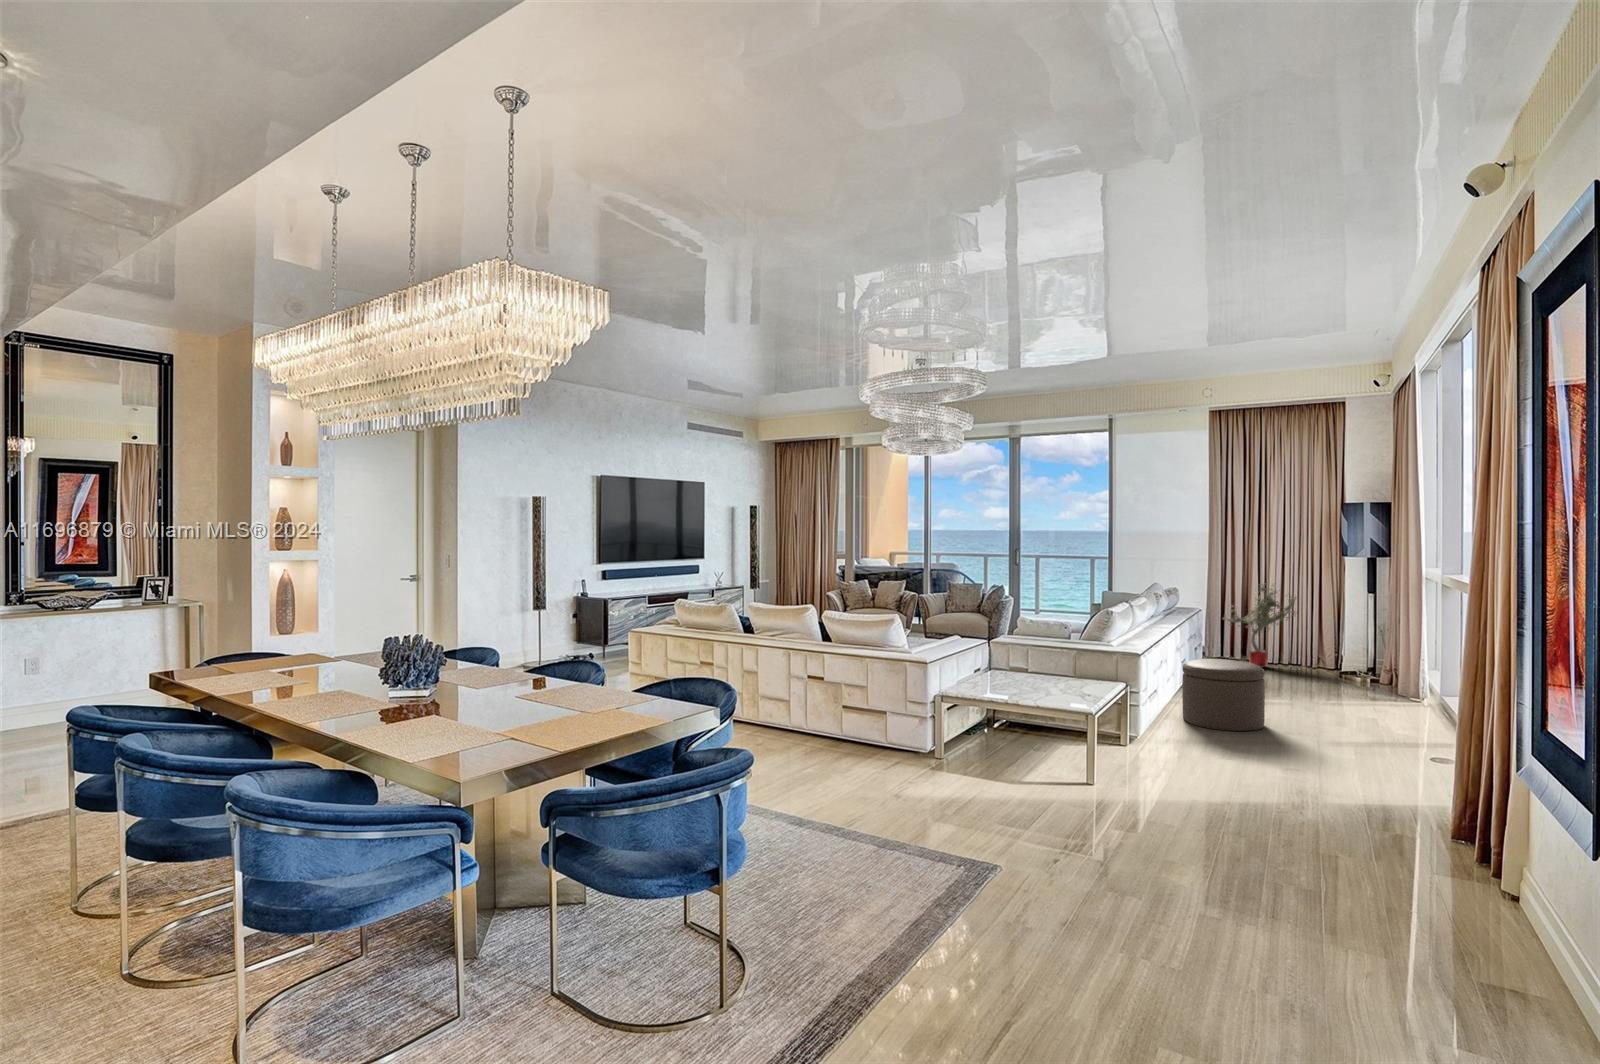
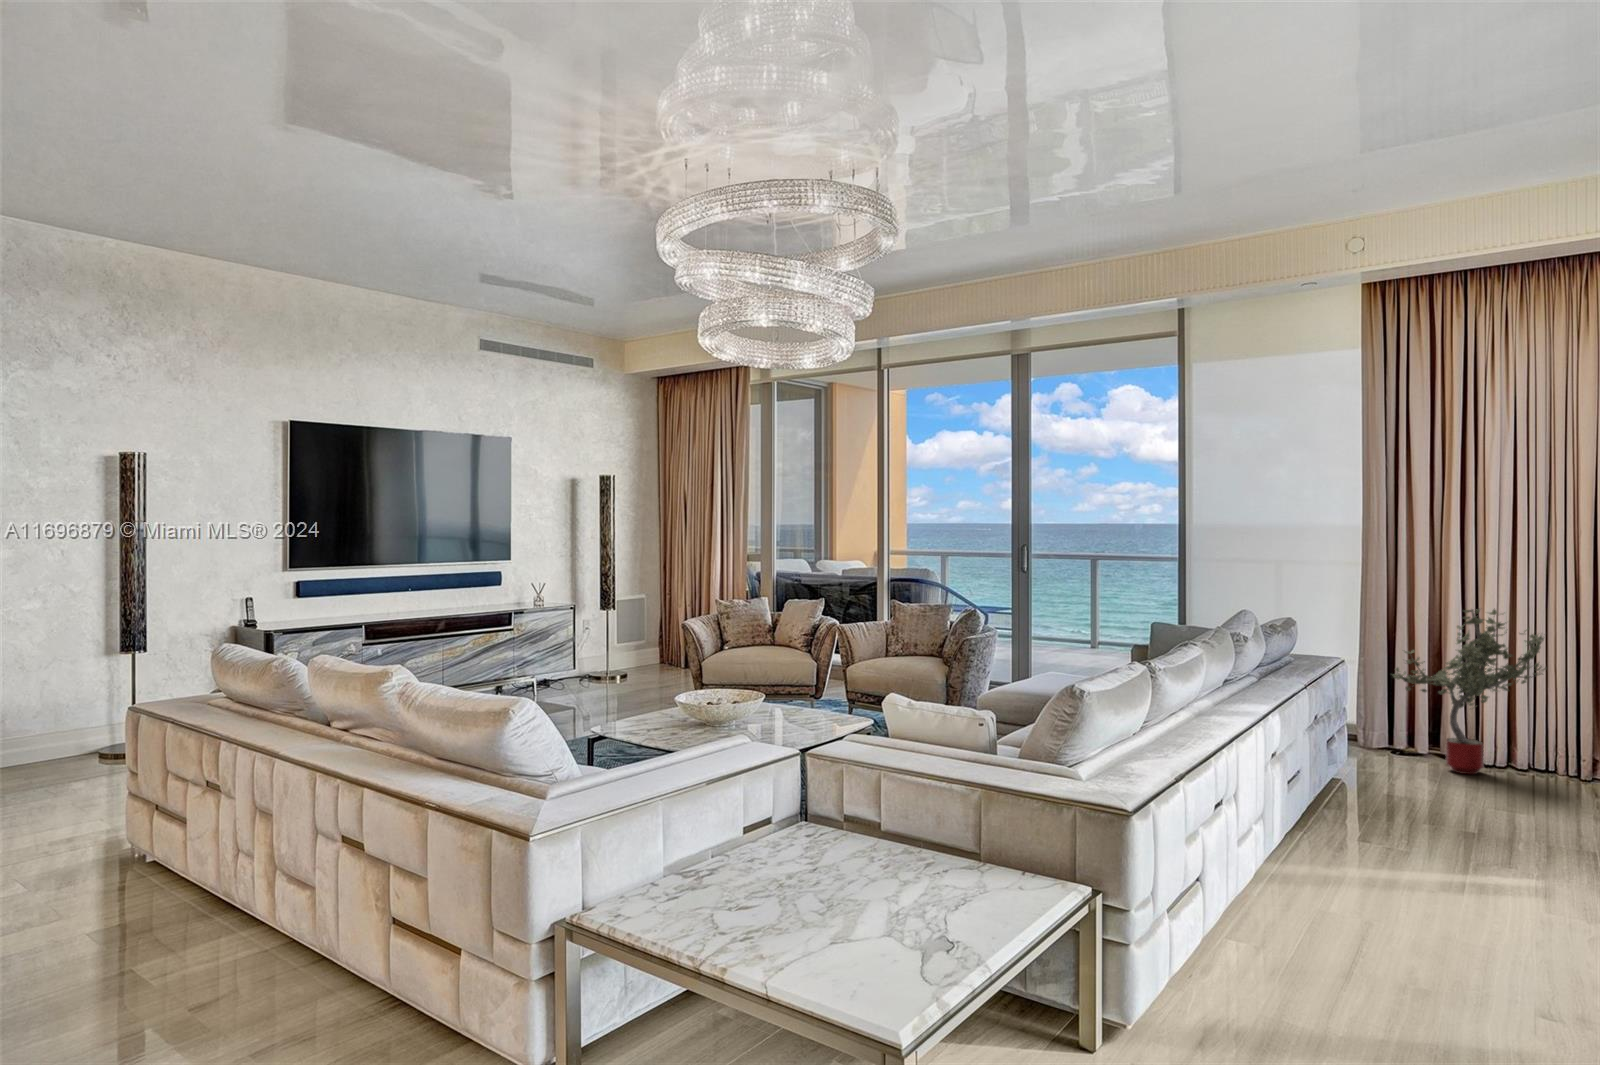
ottoman: present [1182,659,1265,731] -> none [1277,794,1484,997]

